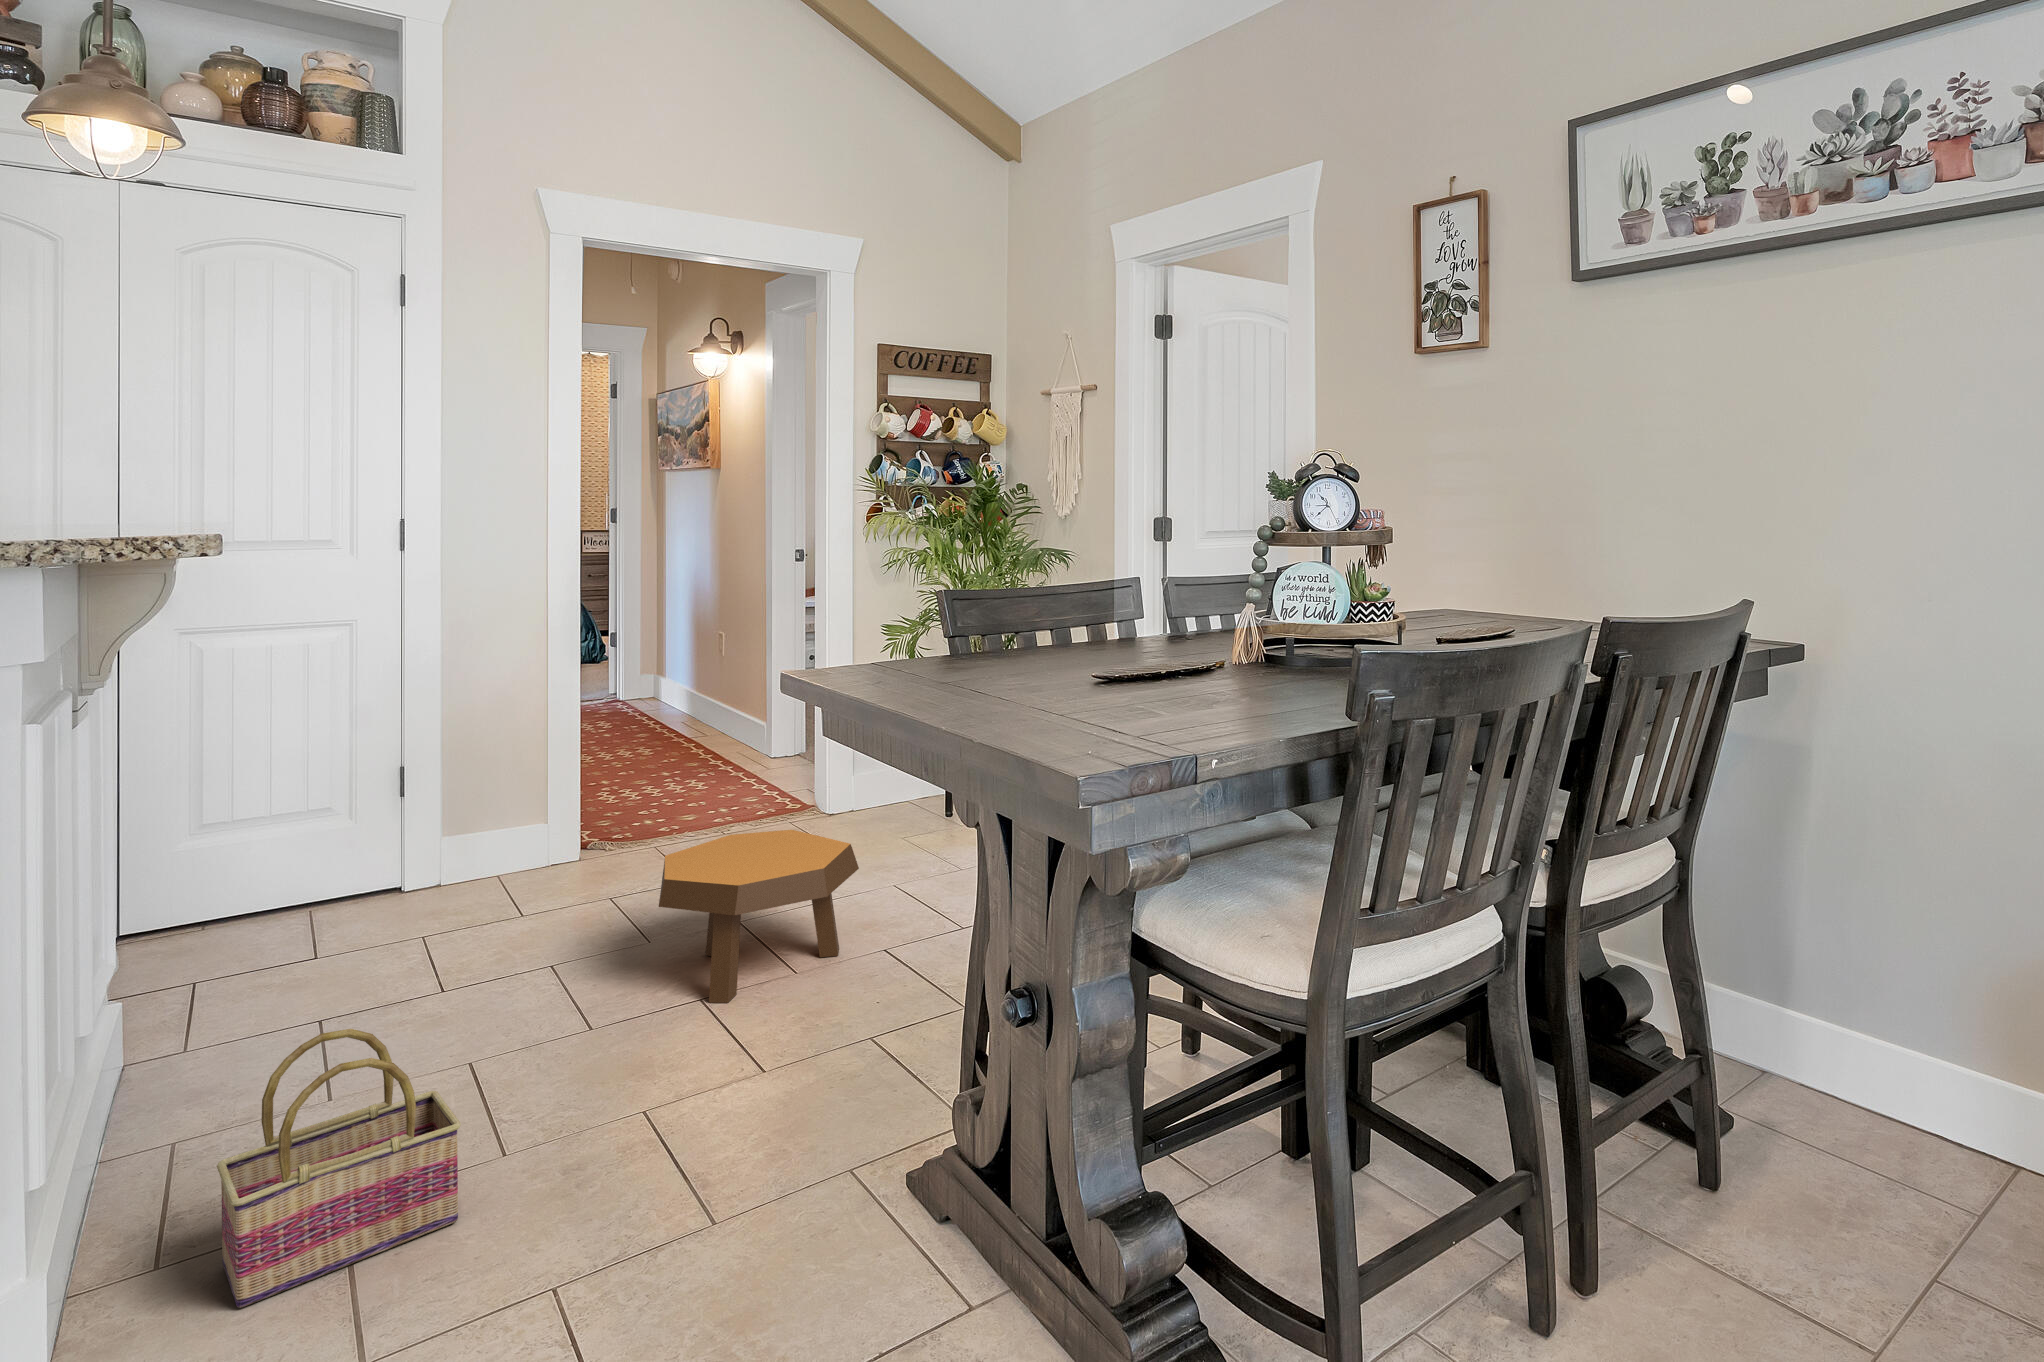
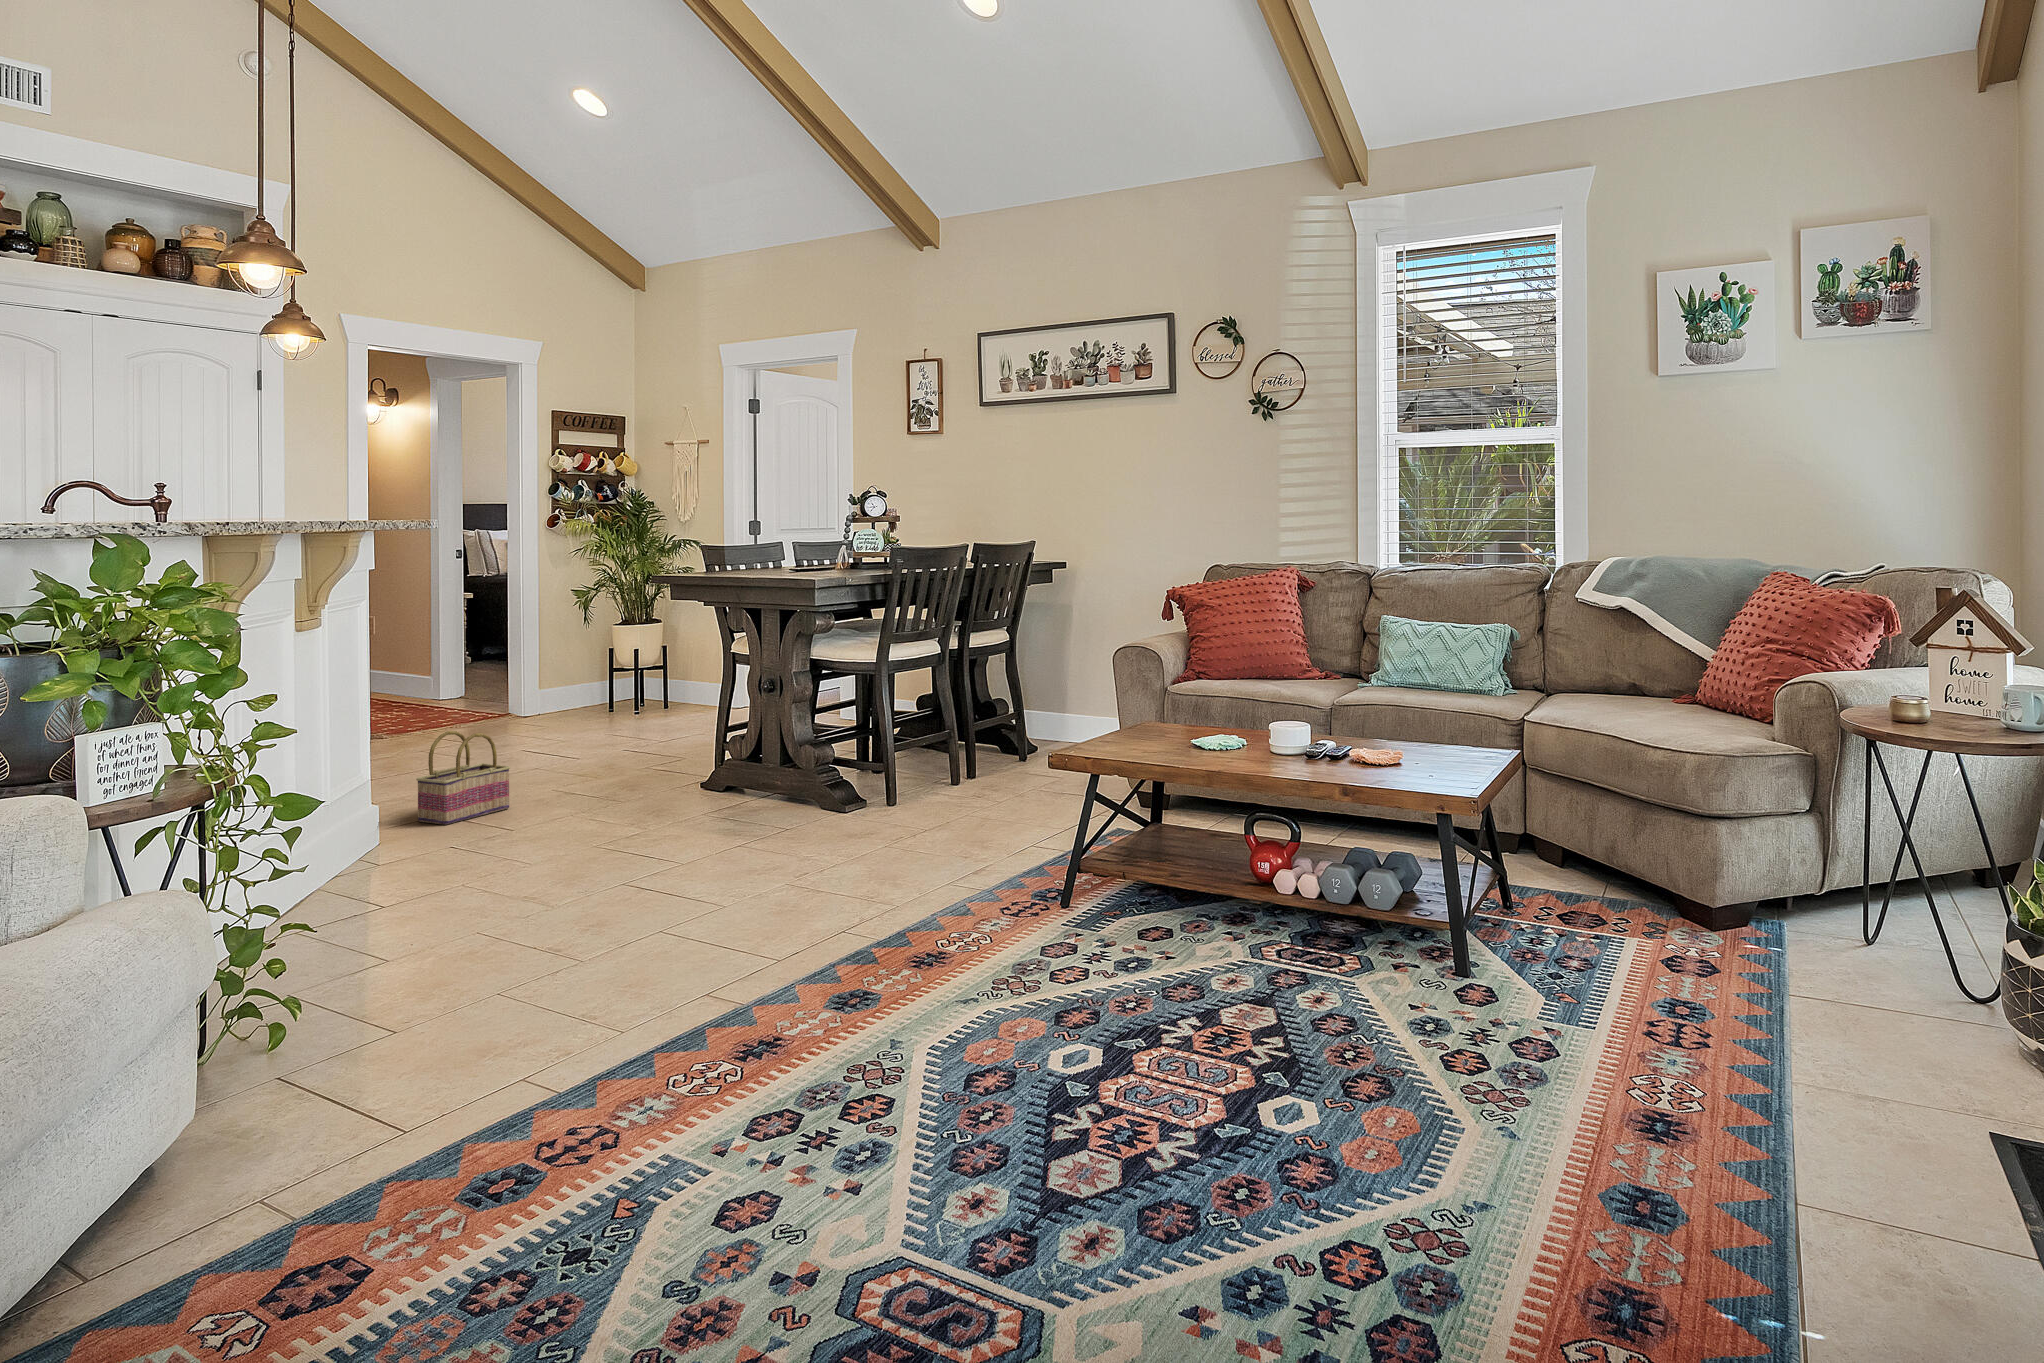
footstool: present [659,830,859,1003] -> none [498,694,609,769]

